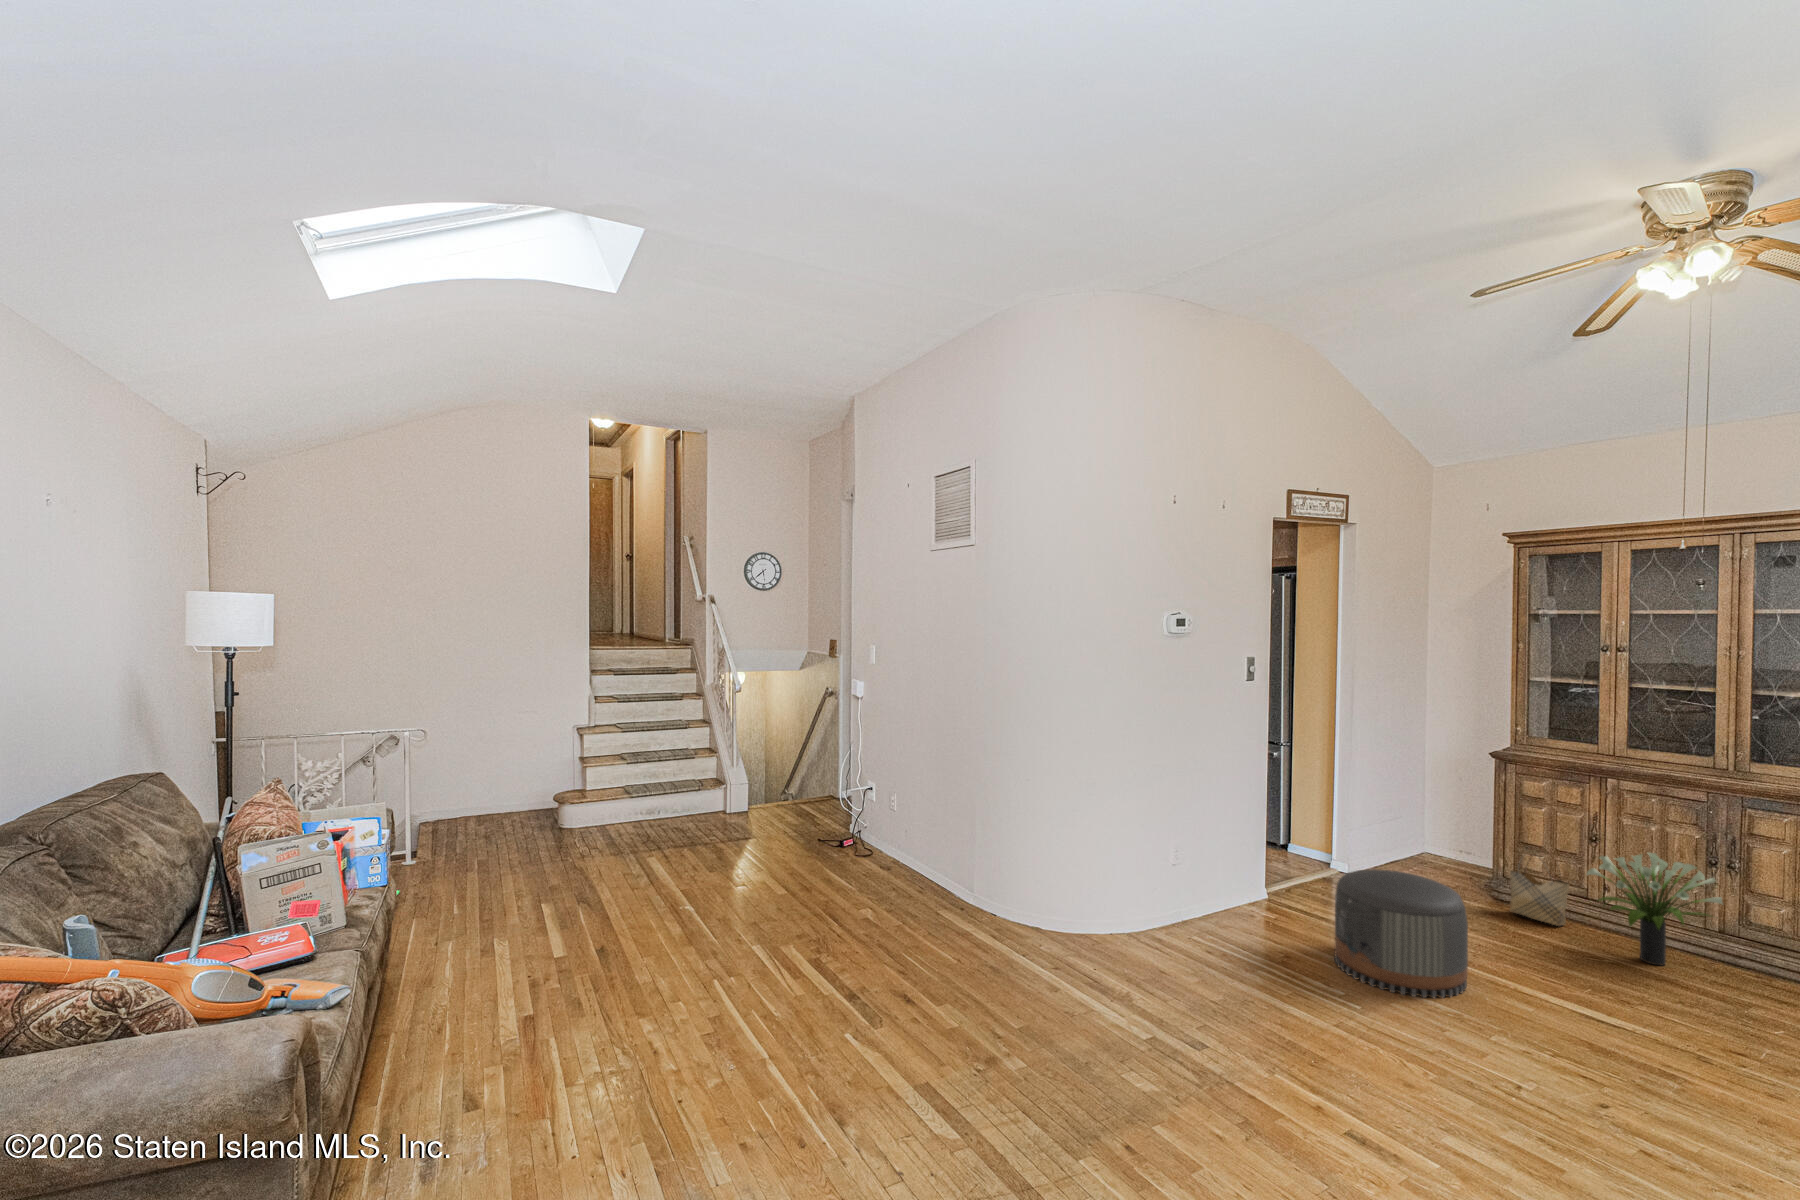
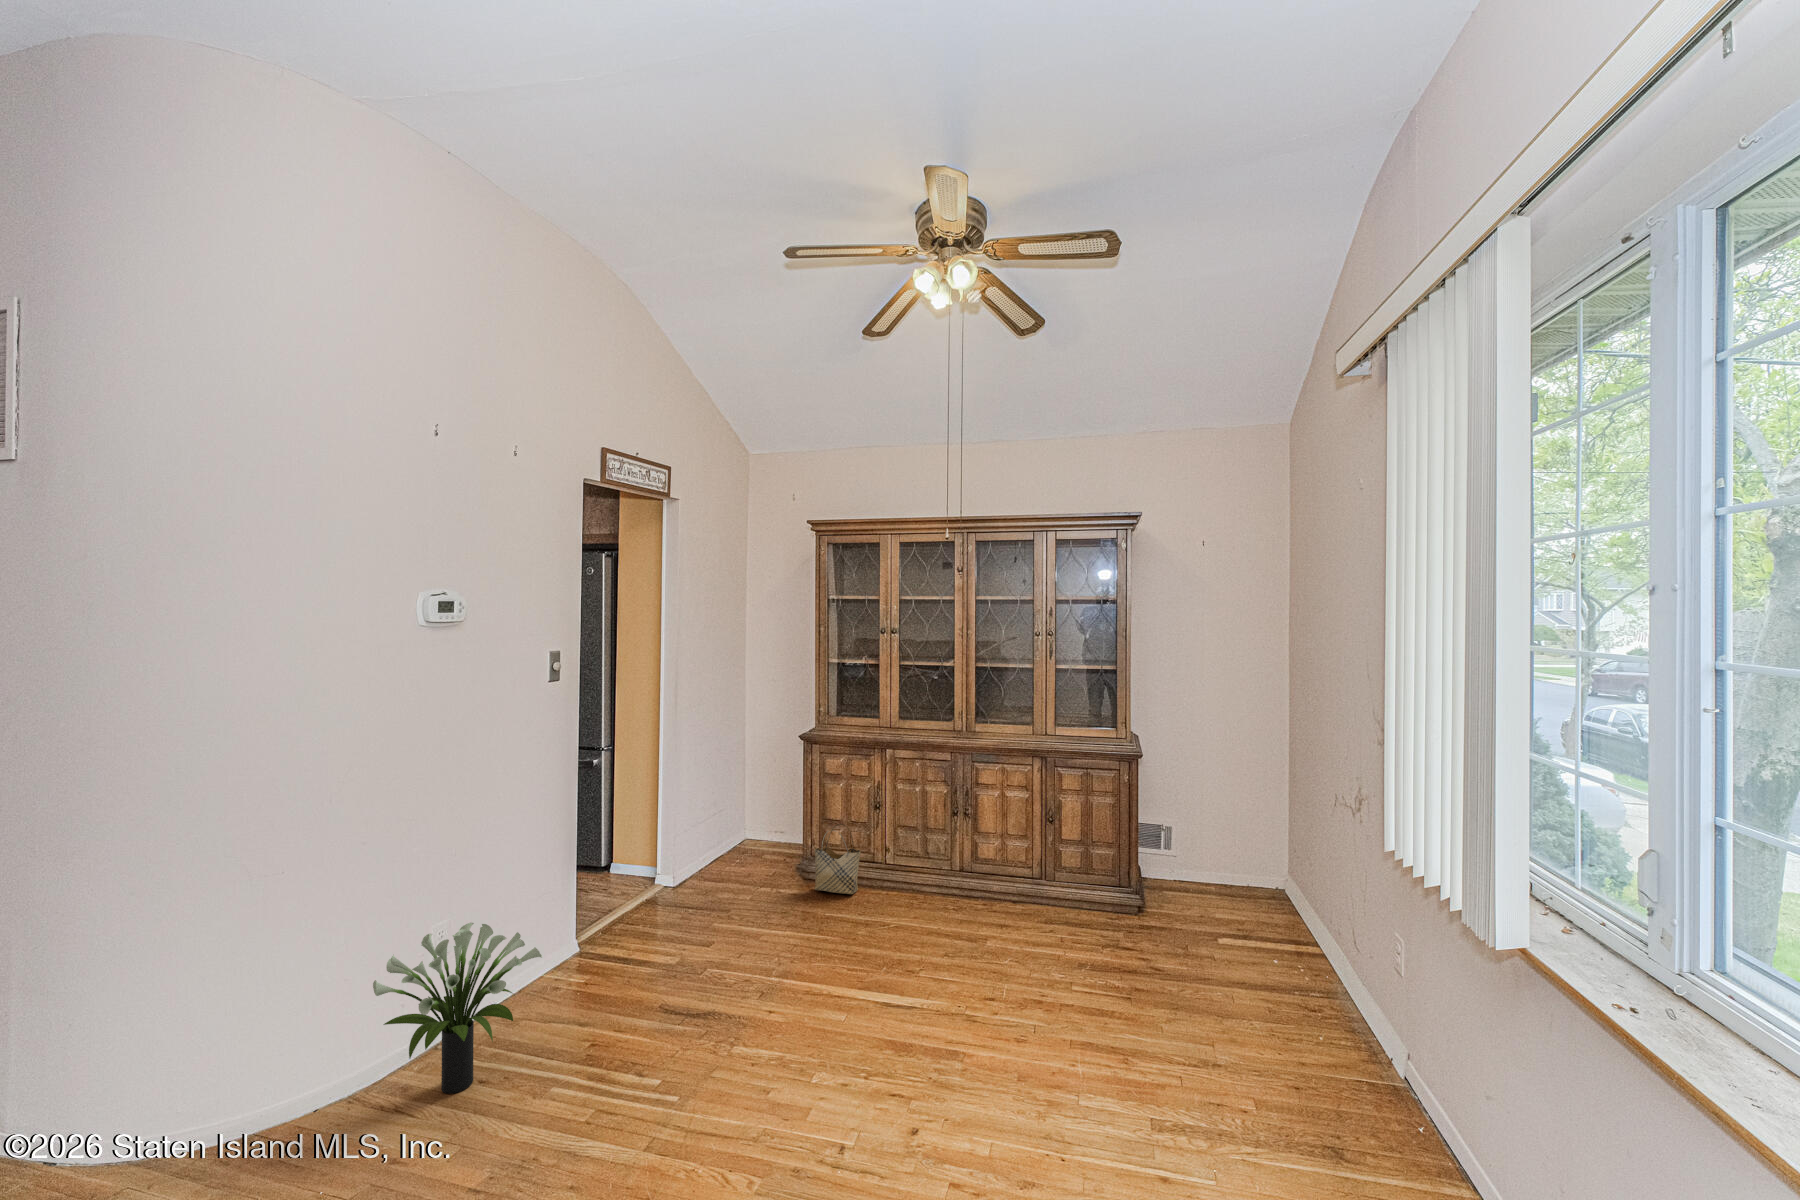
potted plant: present [1587,853,1722,965] -> present [373,923,542,1094]
pouf: present [1335,869,1468,998] -> none [650,891,789,1054]

